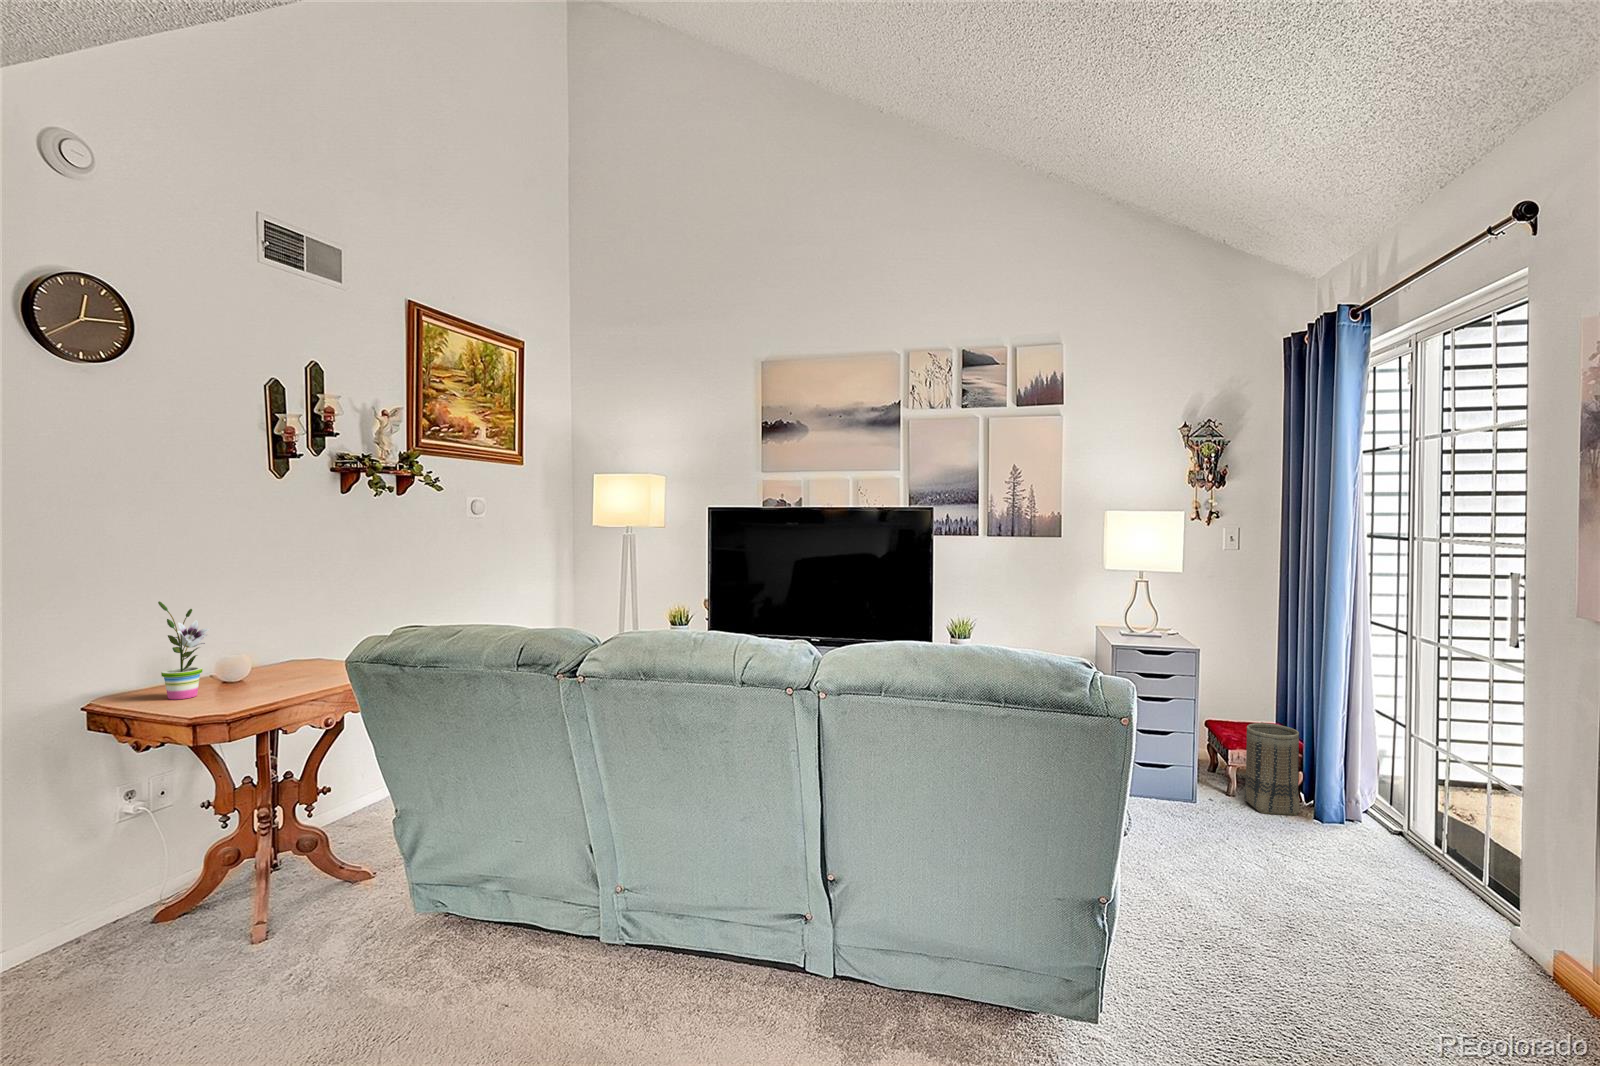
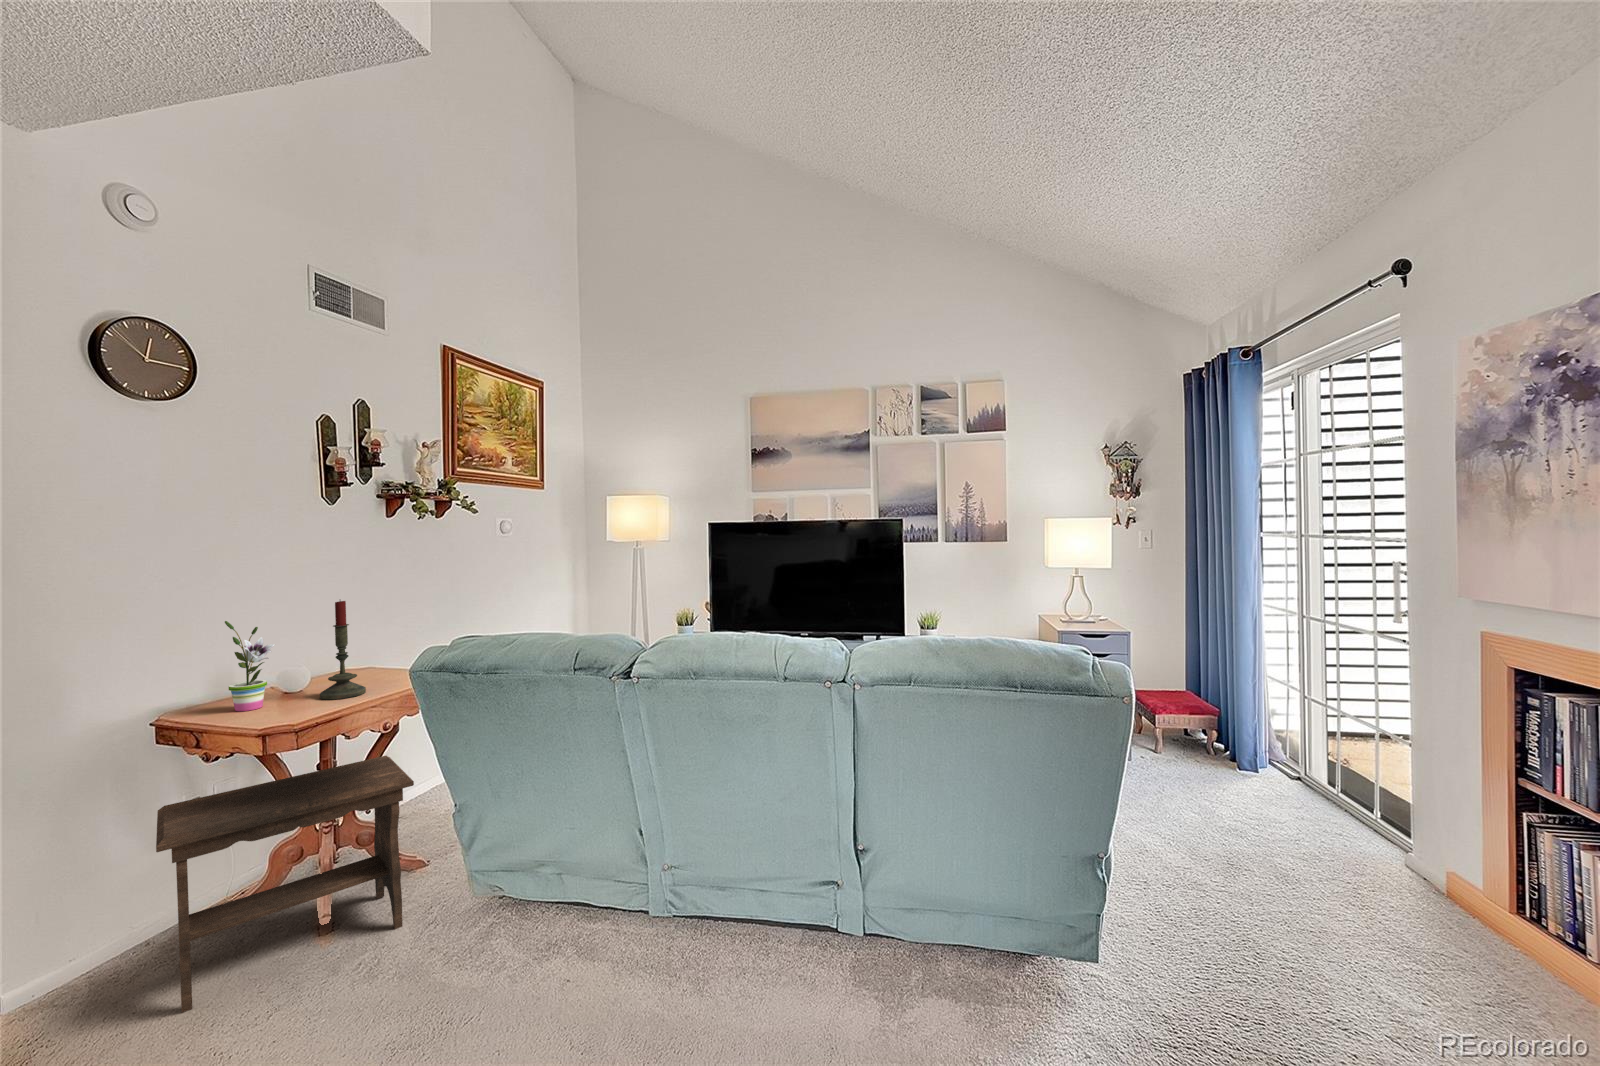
candle: none [258,581,308,691] -> present [320,601,366,700]
basket: present [1244,723,1299,815] -> none [1170,693,1216,768]
footstool: none [77,754,352,1014] -> present [156,756,414,1013]

